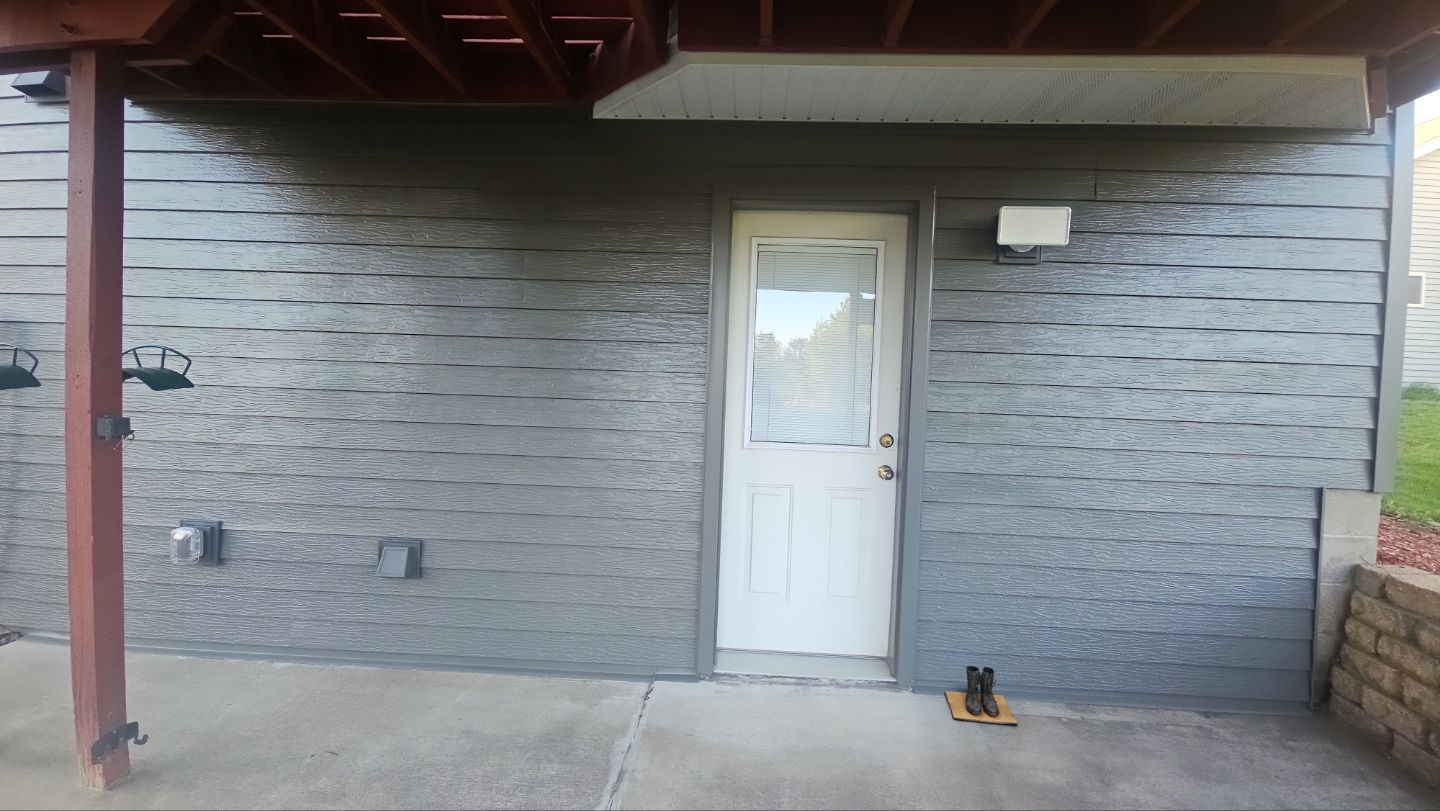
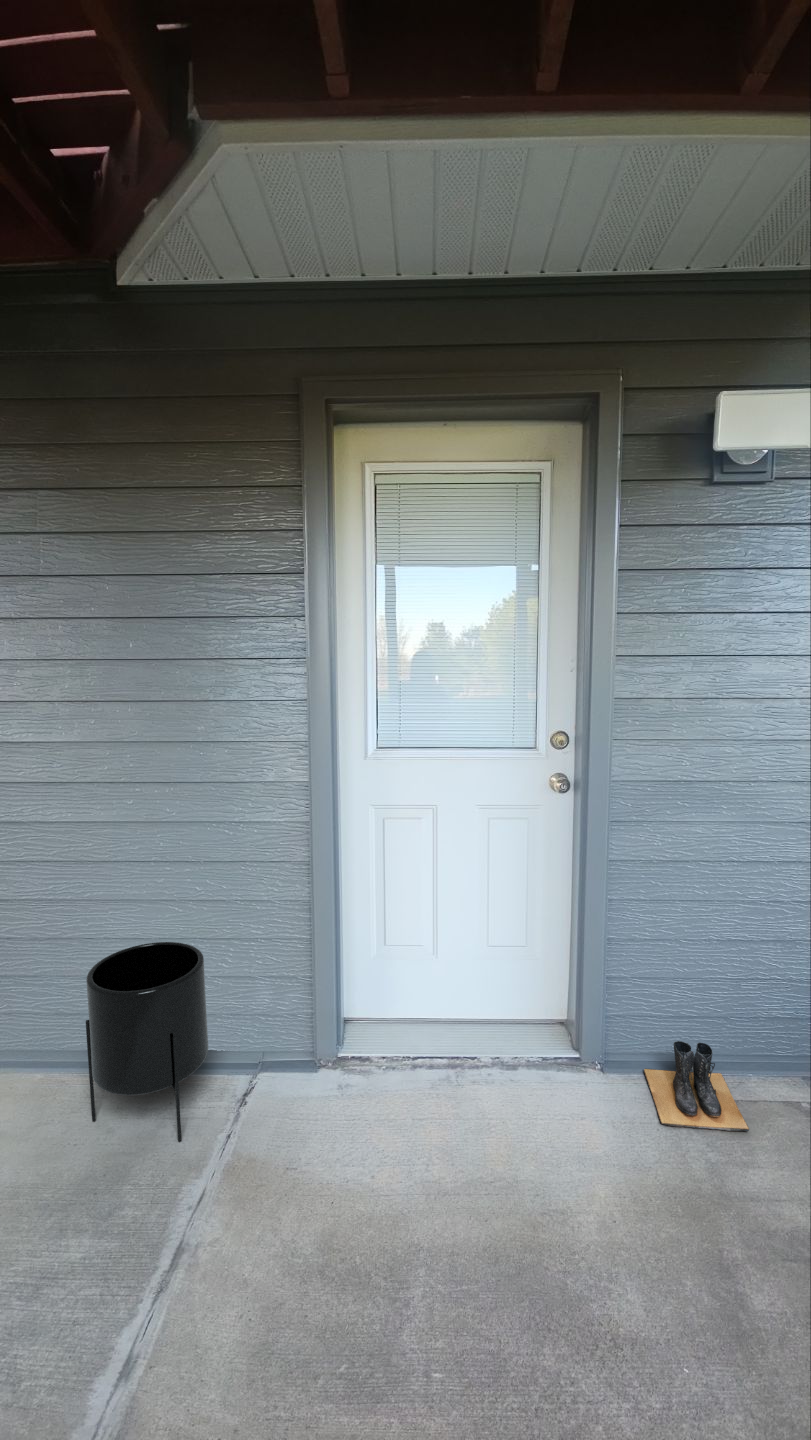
planter: none [539,574,625,709] -> present [86,942,208,1142]

